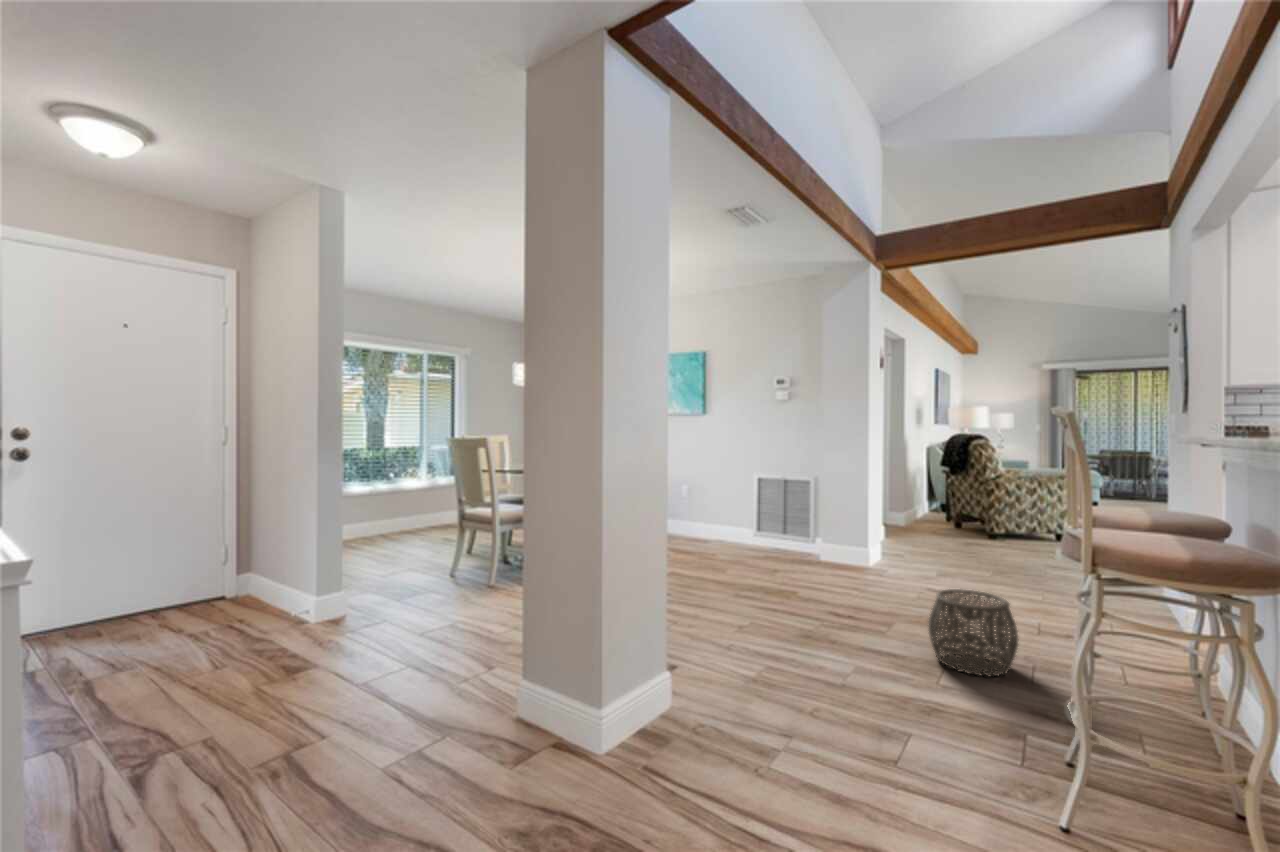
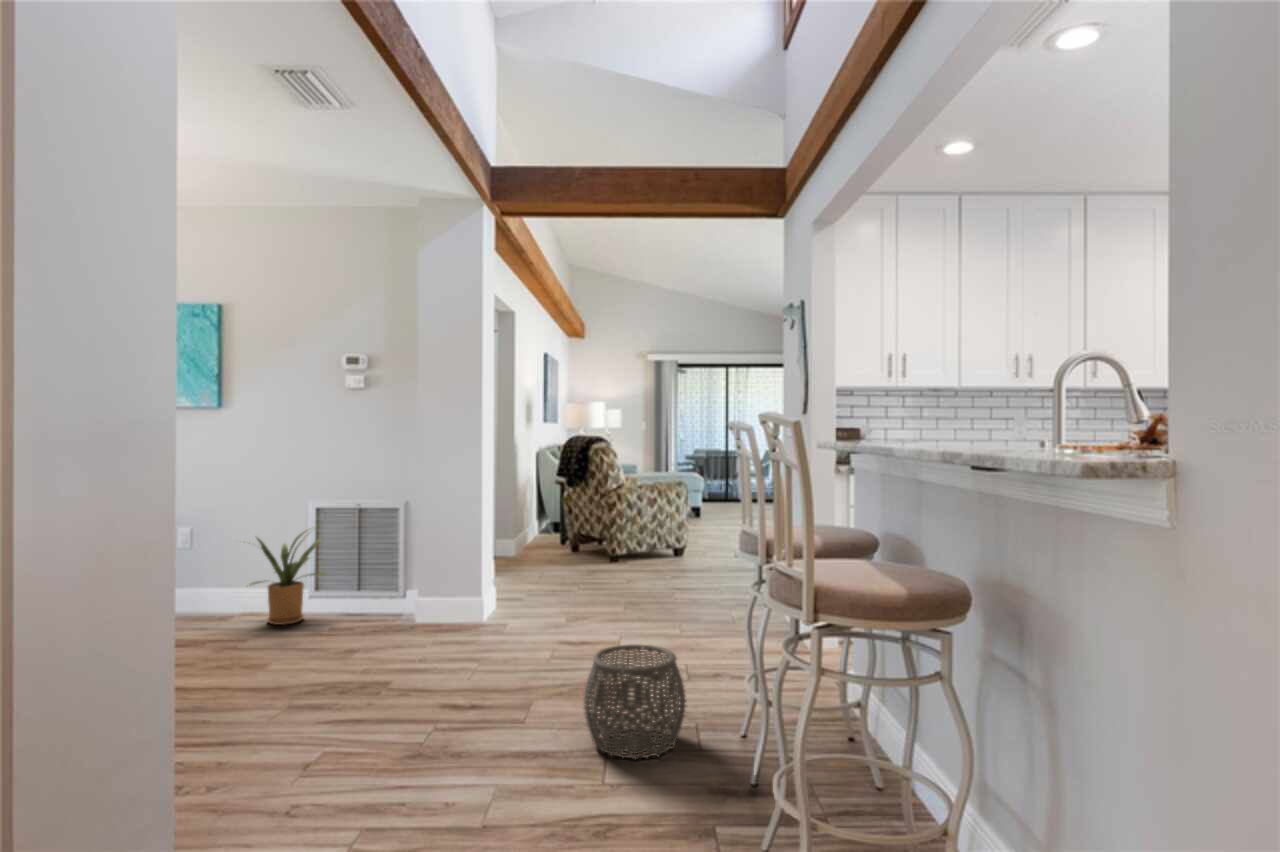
house plant: none [709,489,766,550] -> present [251,528,325,625]

